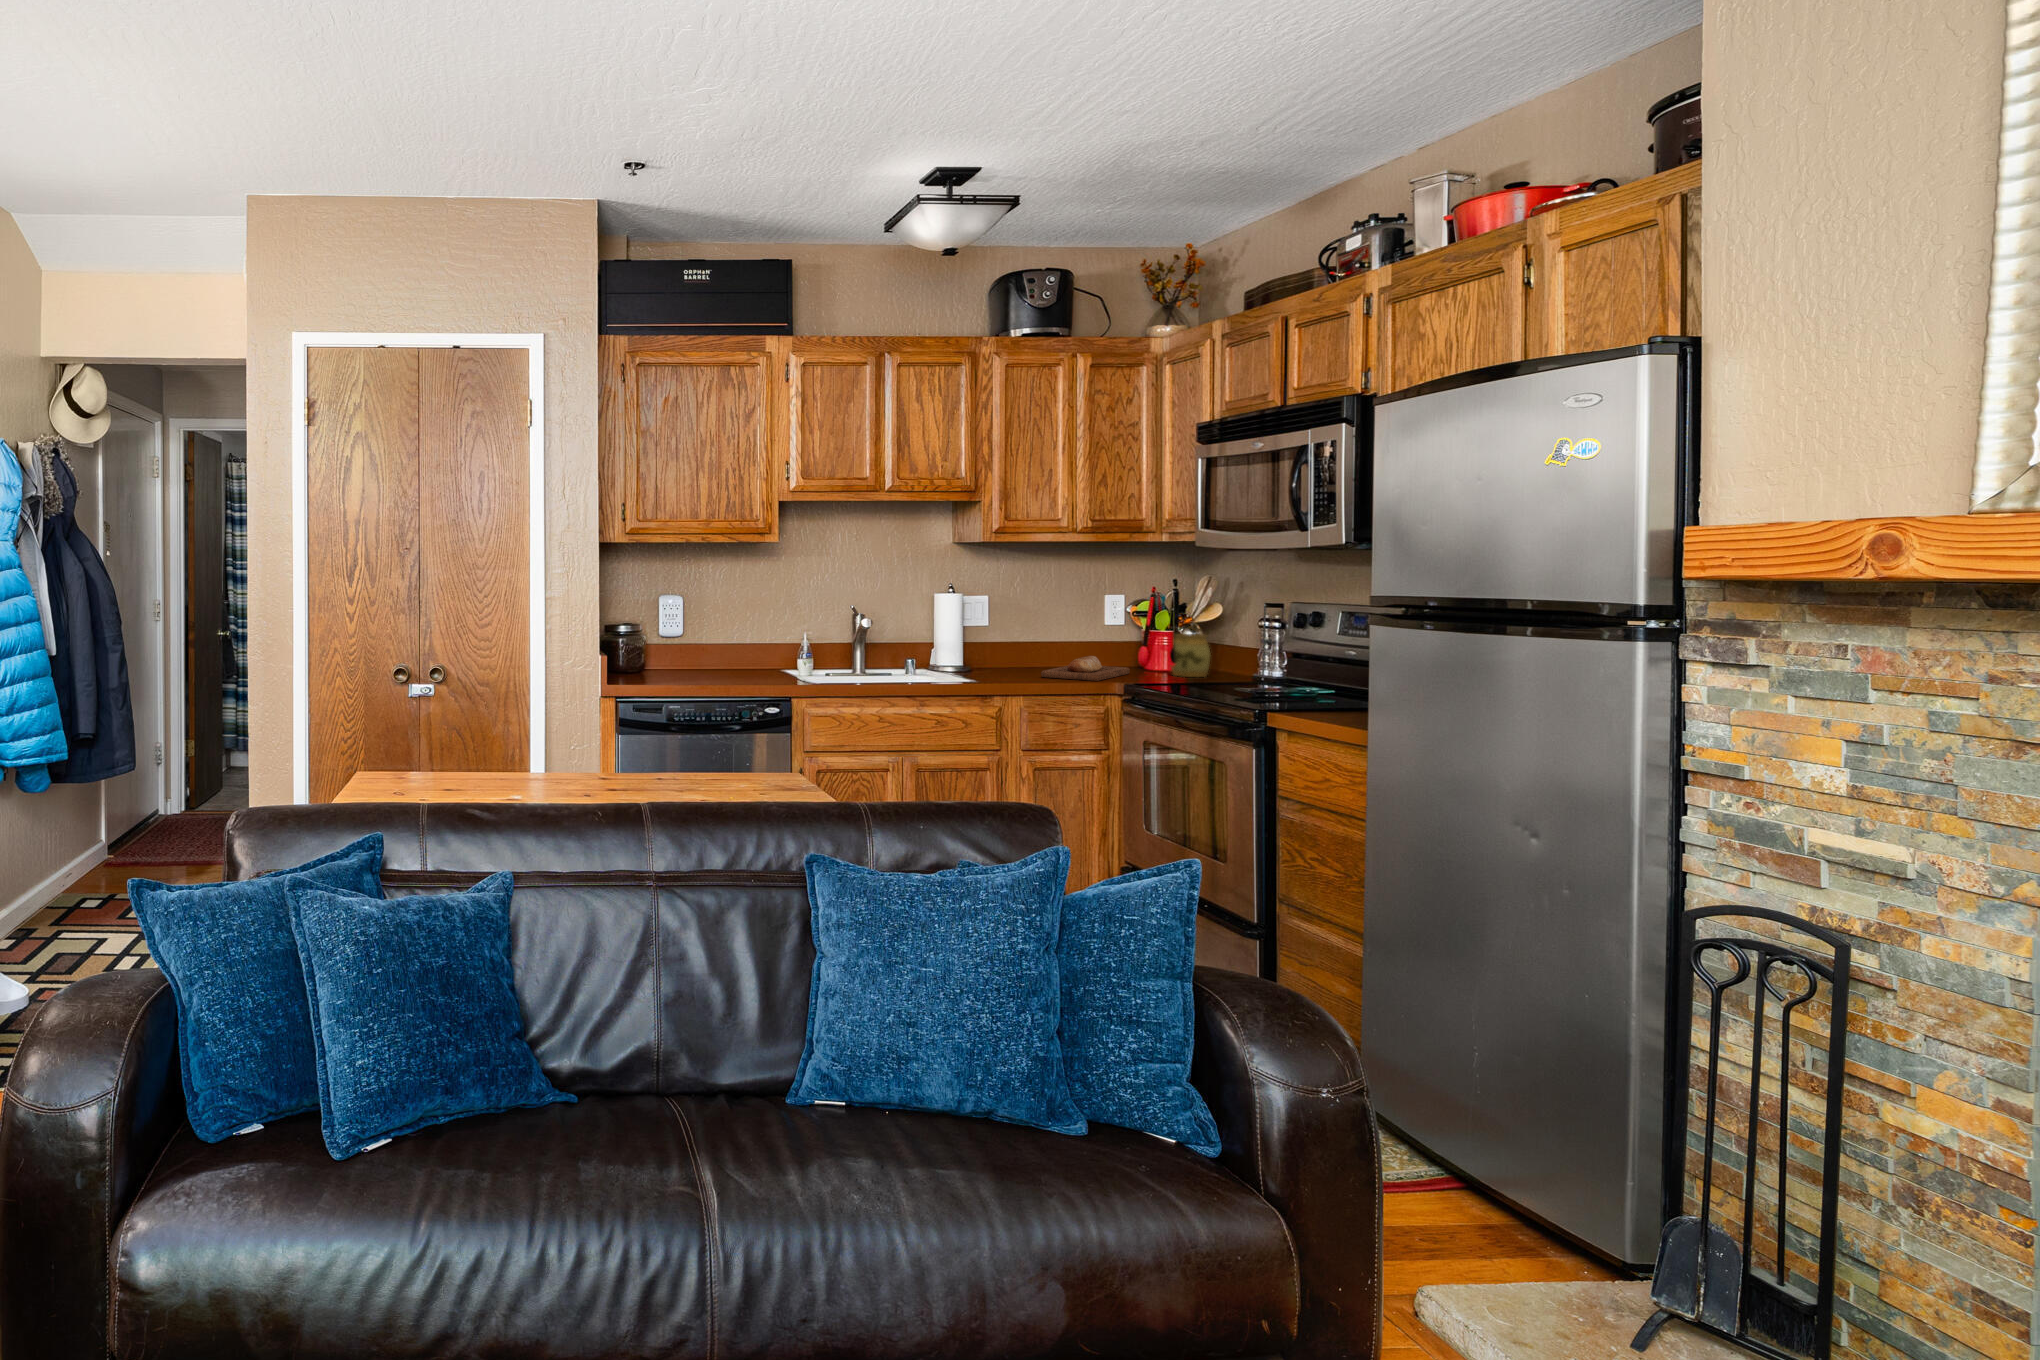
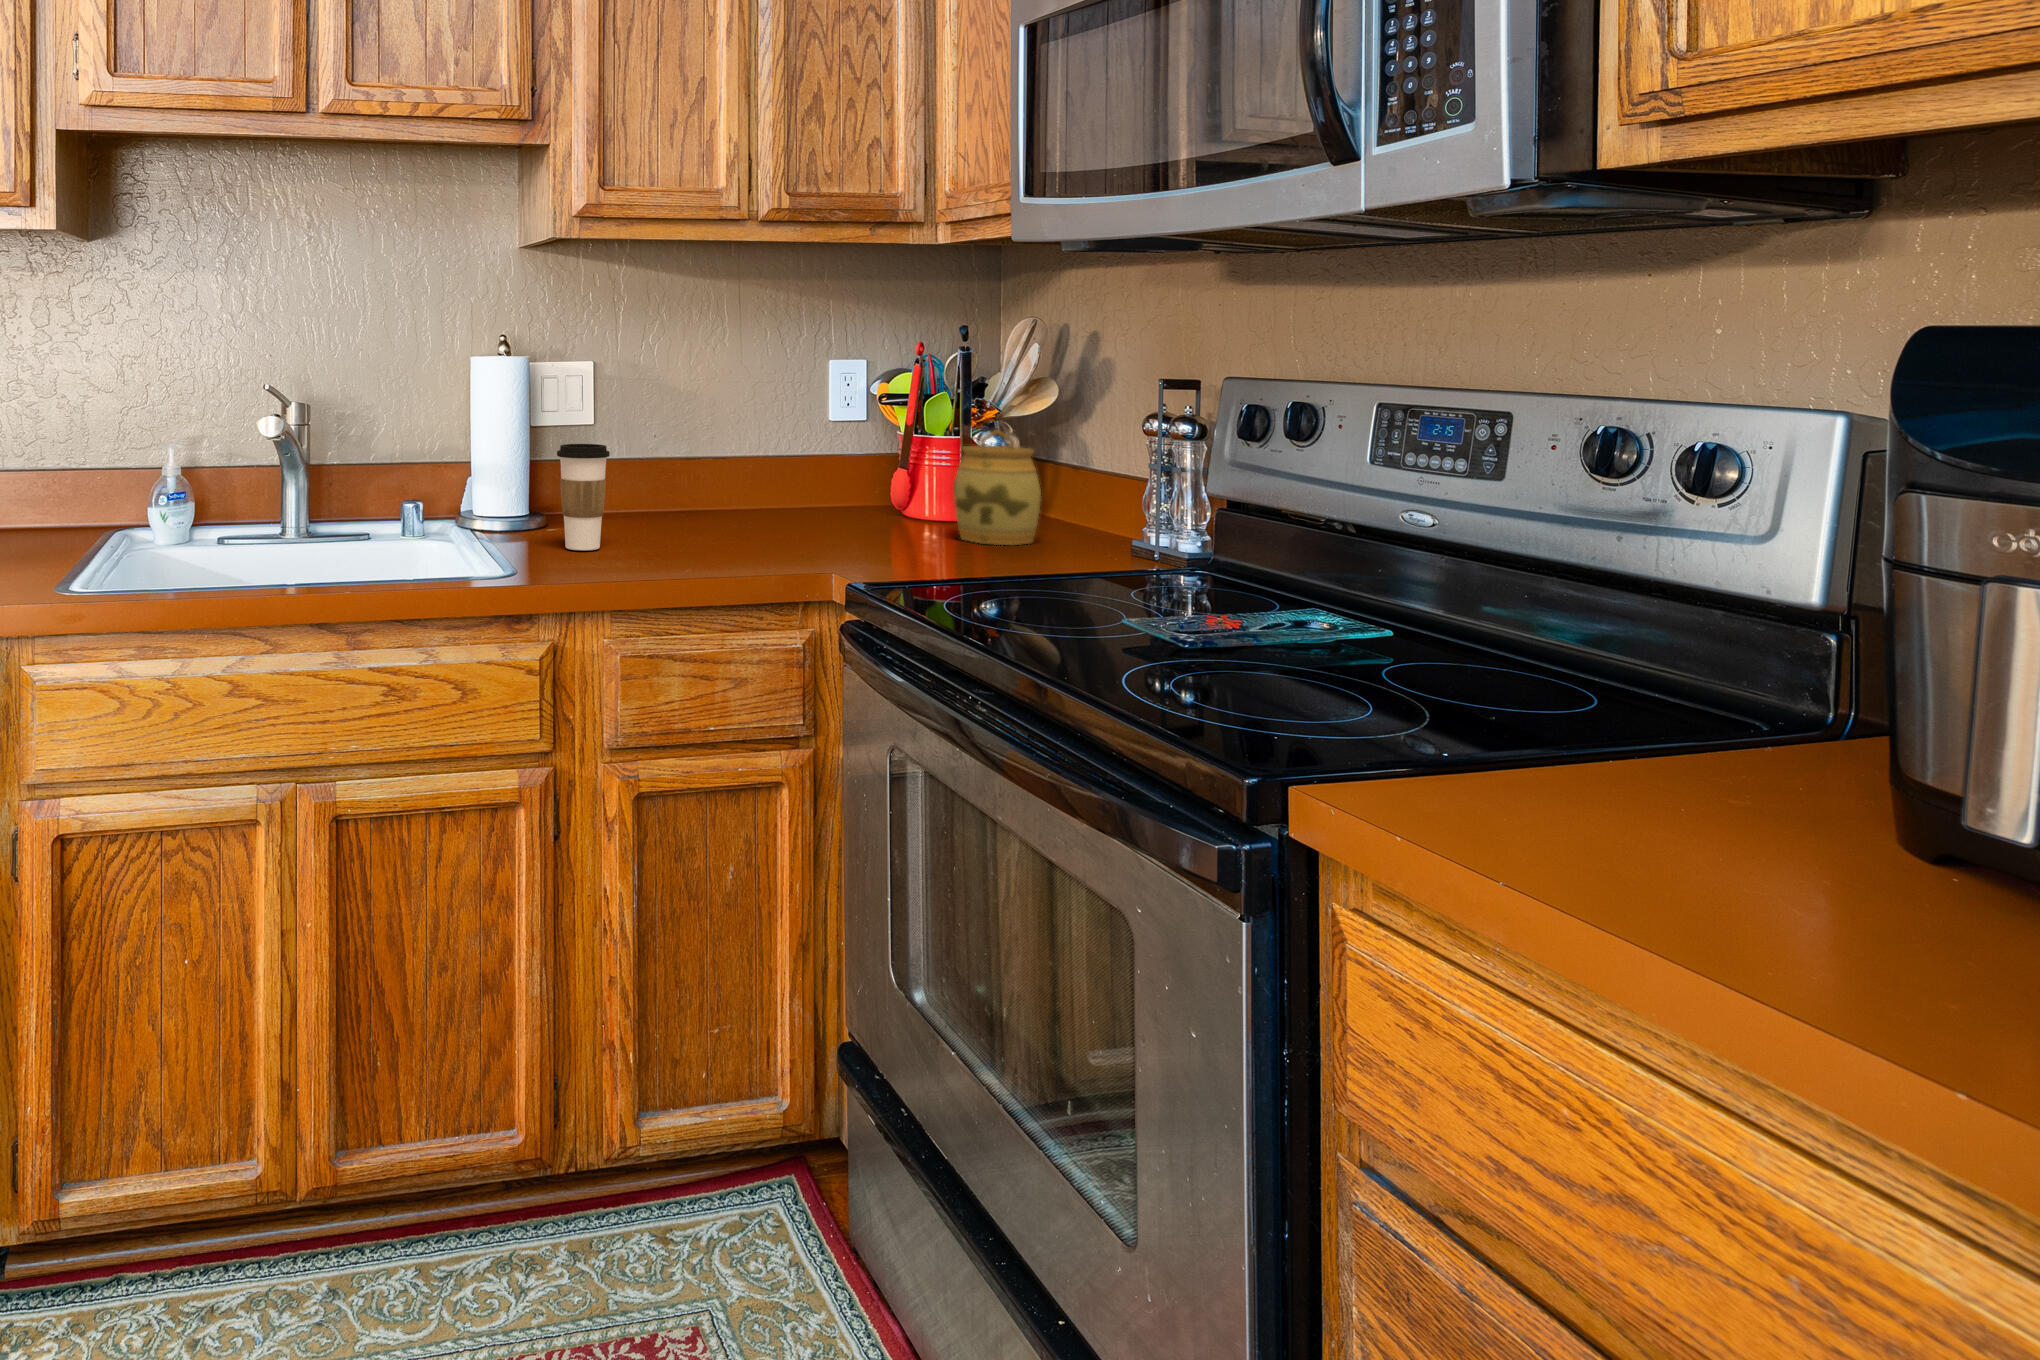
coffee cup: none [988,631,1012,676] -> present [557,444,610,550]
bread loaf: present [1041,656,1130,681] -> none [673,495,871,564]

